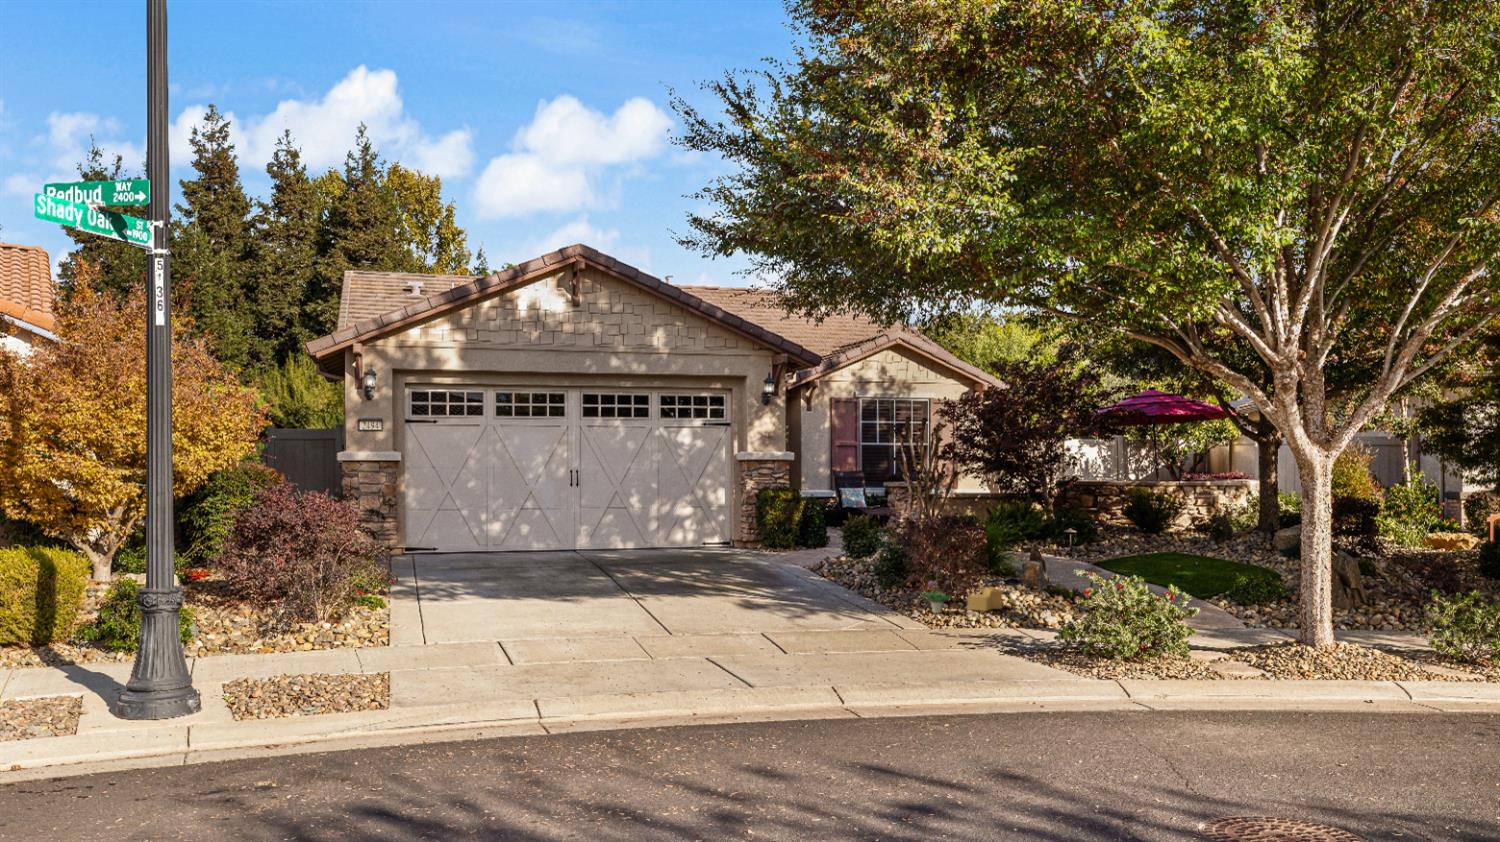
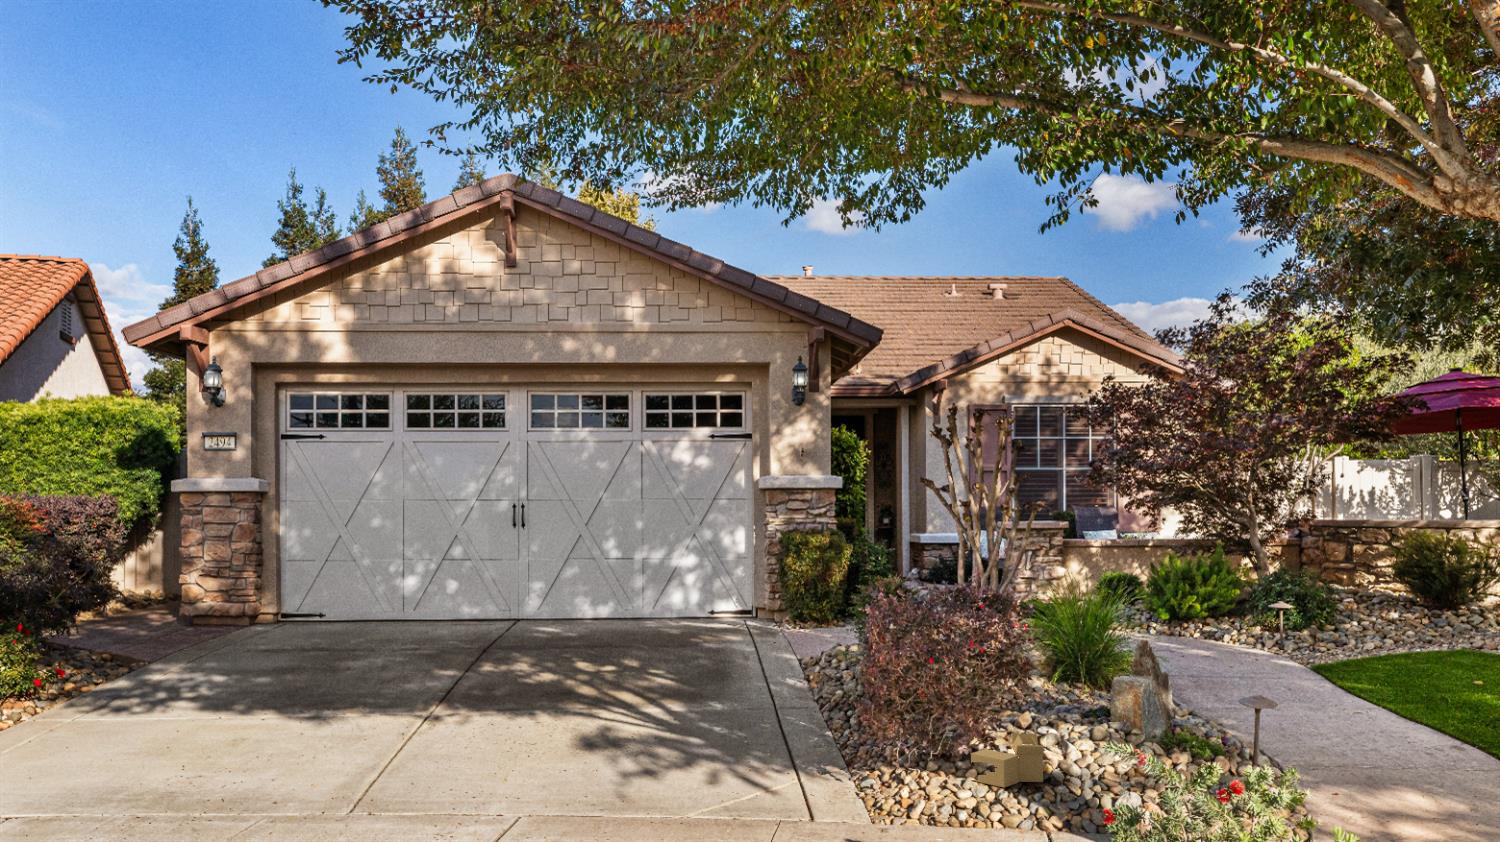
potted plant: present [921,568,951,613] -> none [868,695,932,790]

